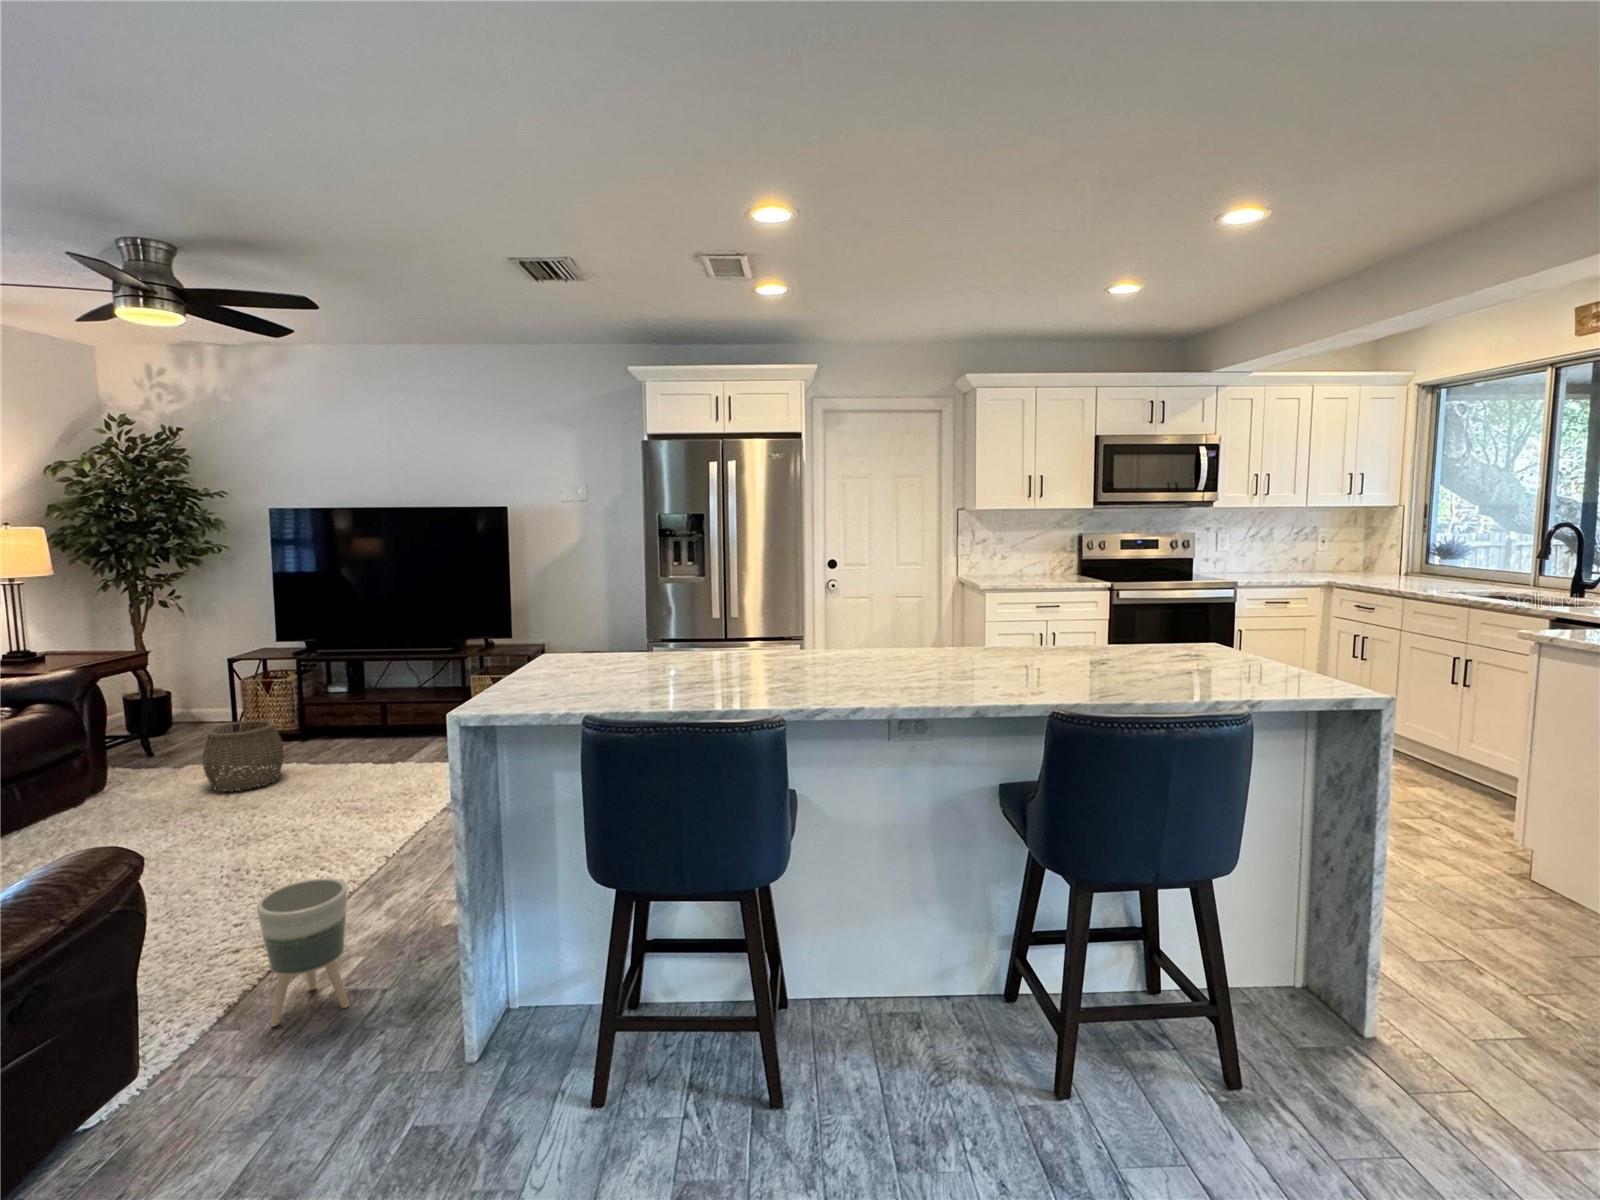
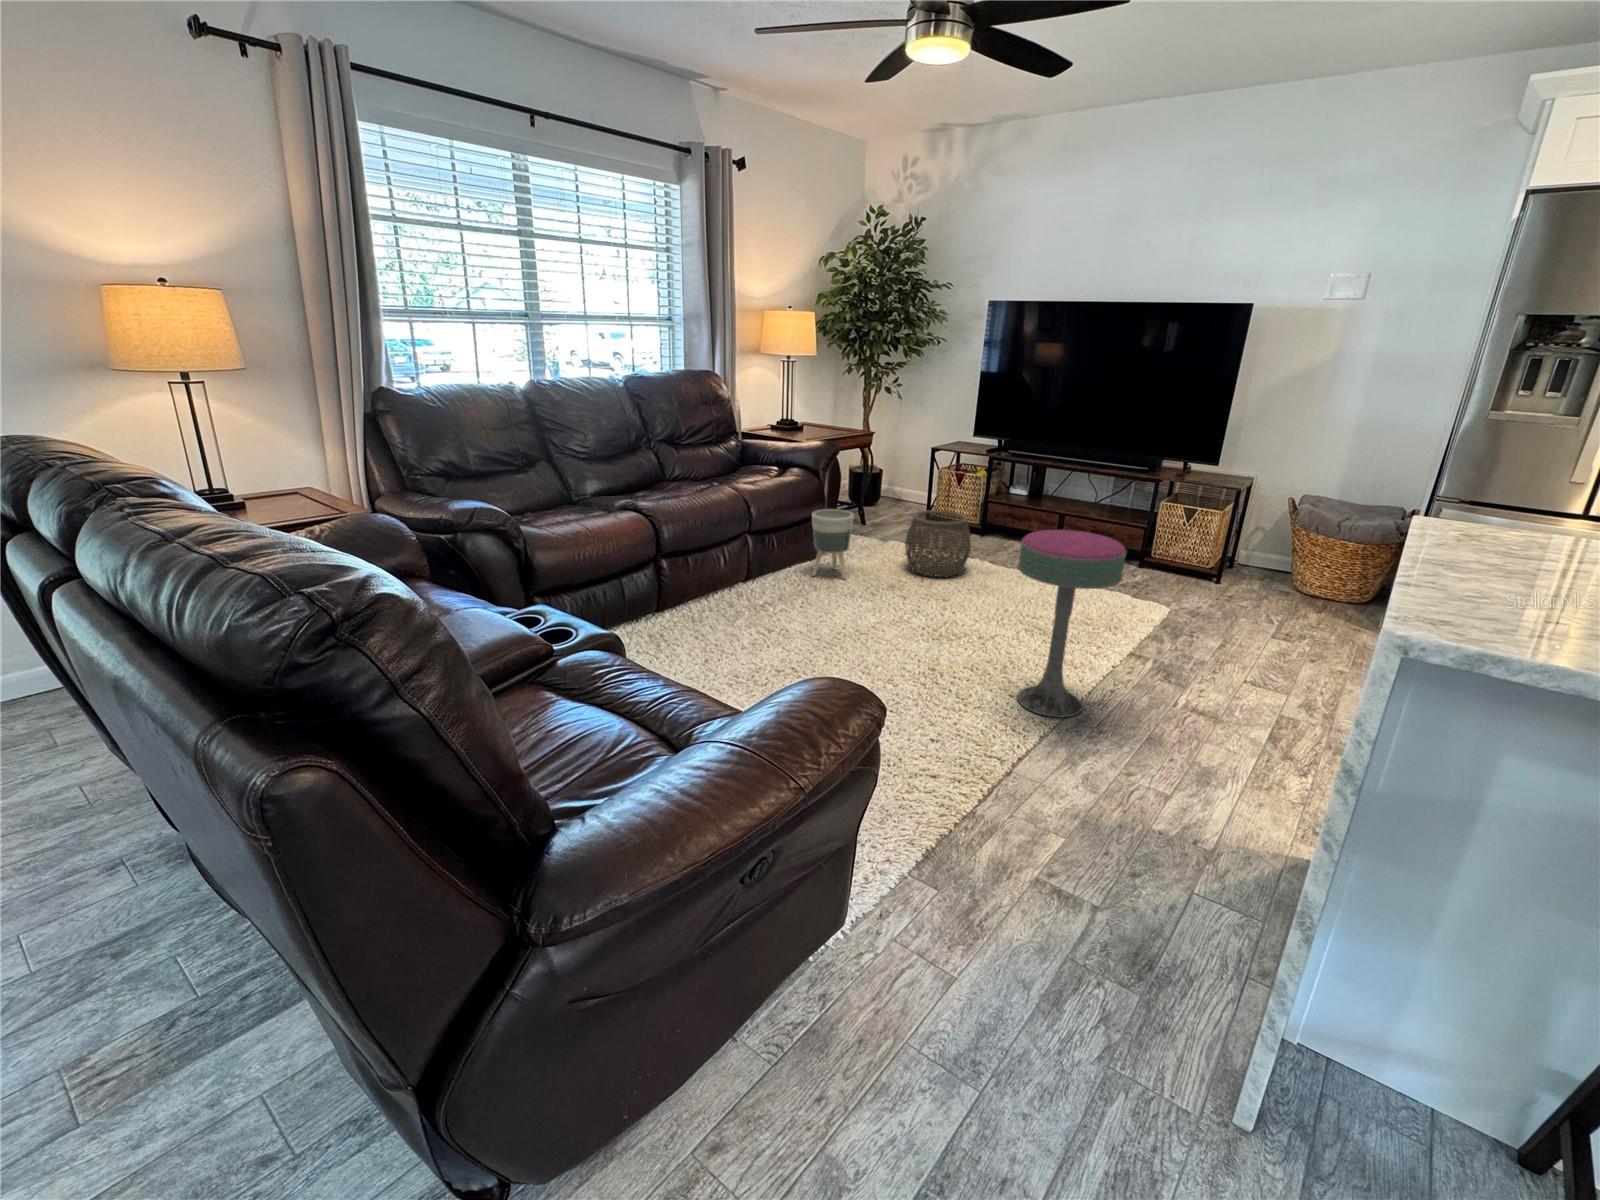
bar stool: none [304,711,398,876] -> present [1017,530,1126,718]
planter: present [257,878,349,1027] -> present [812,509,854,579]

